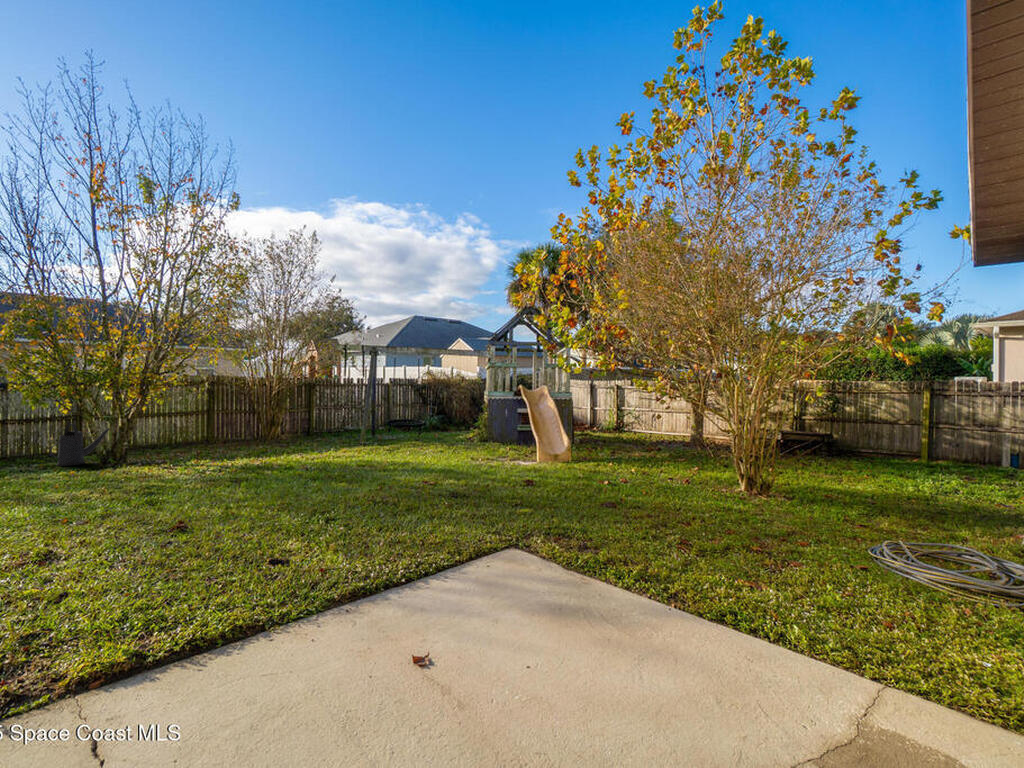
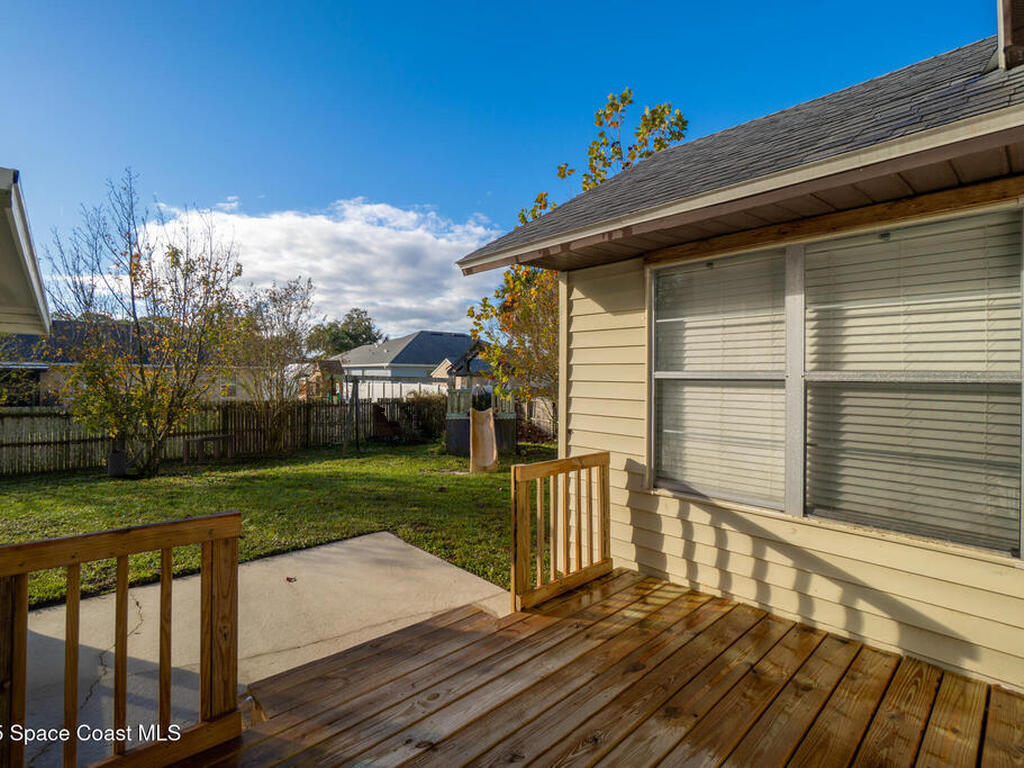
lounge chair: none [384,385,438,432] -> present [373,405,420,446]
bench: none [161,416,224,451] -> present [184,435,234,464]

